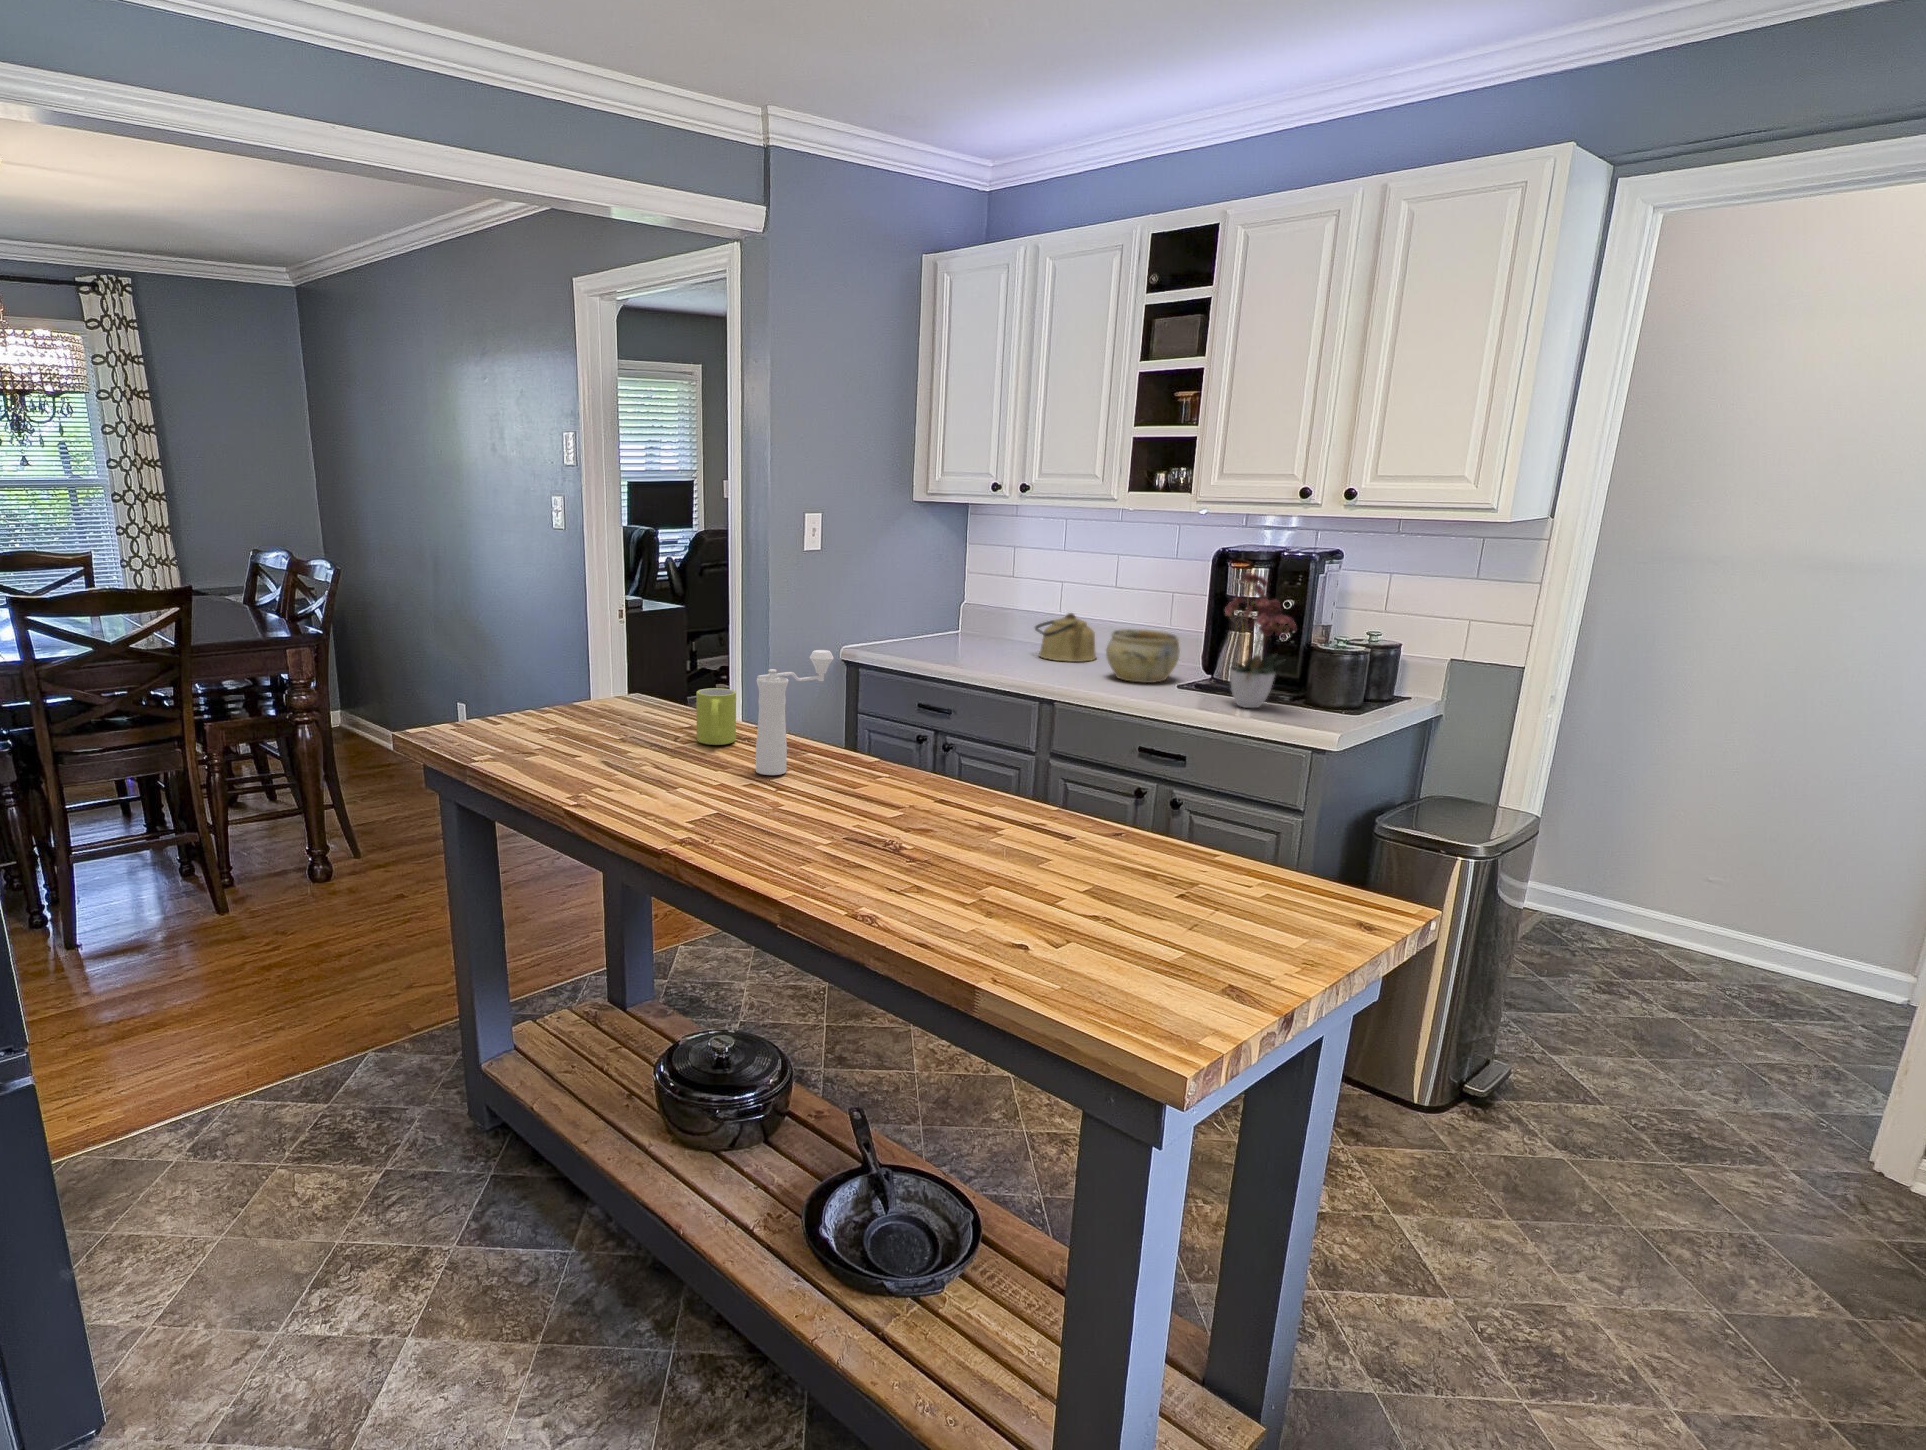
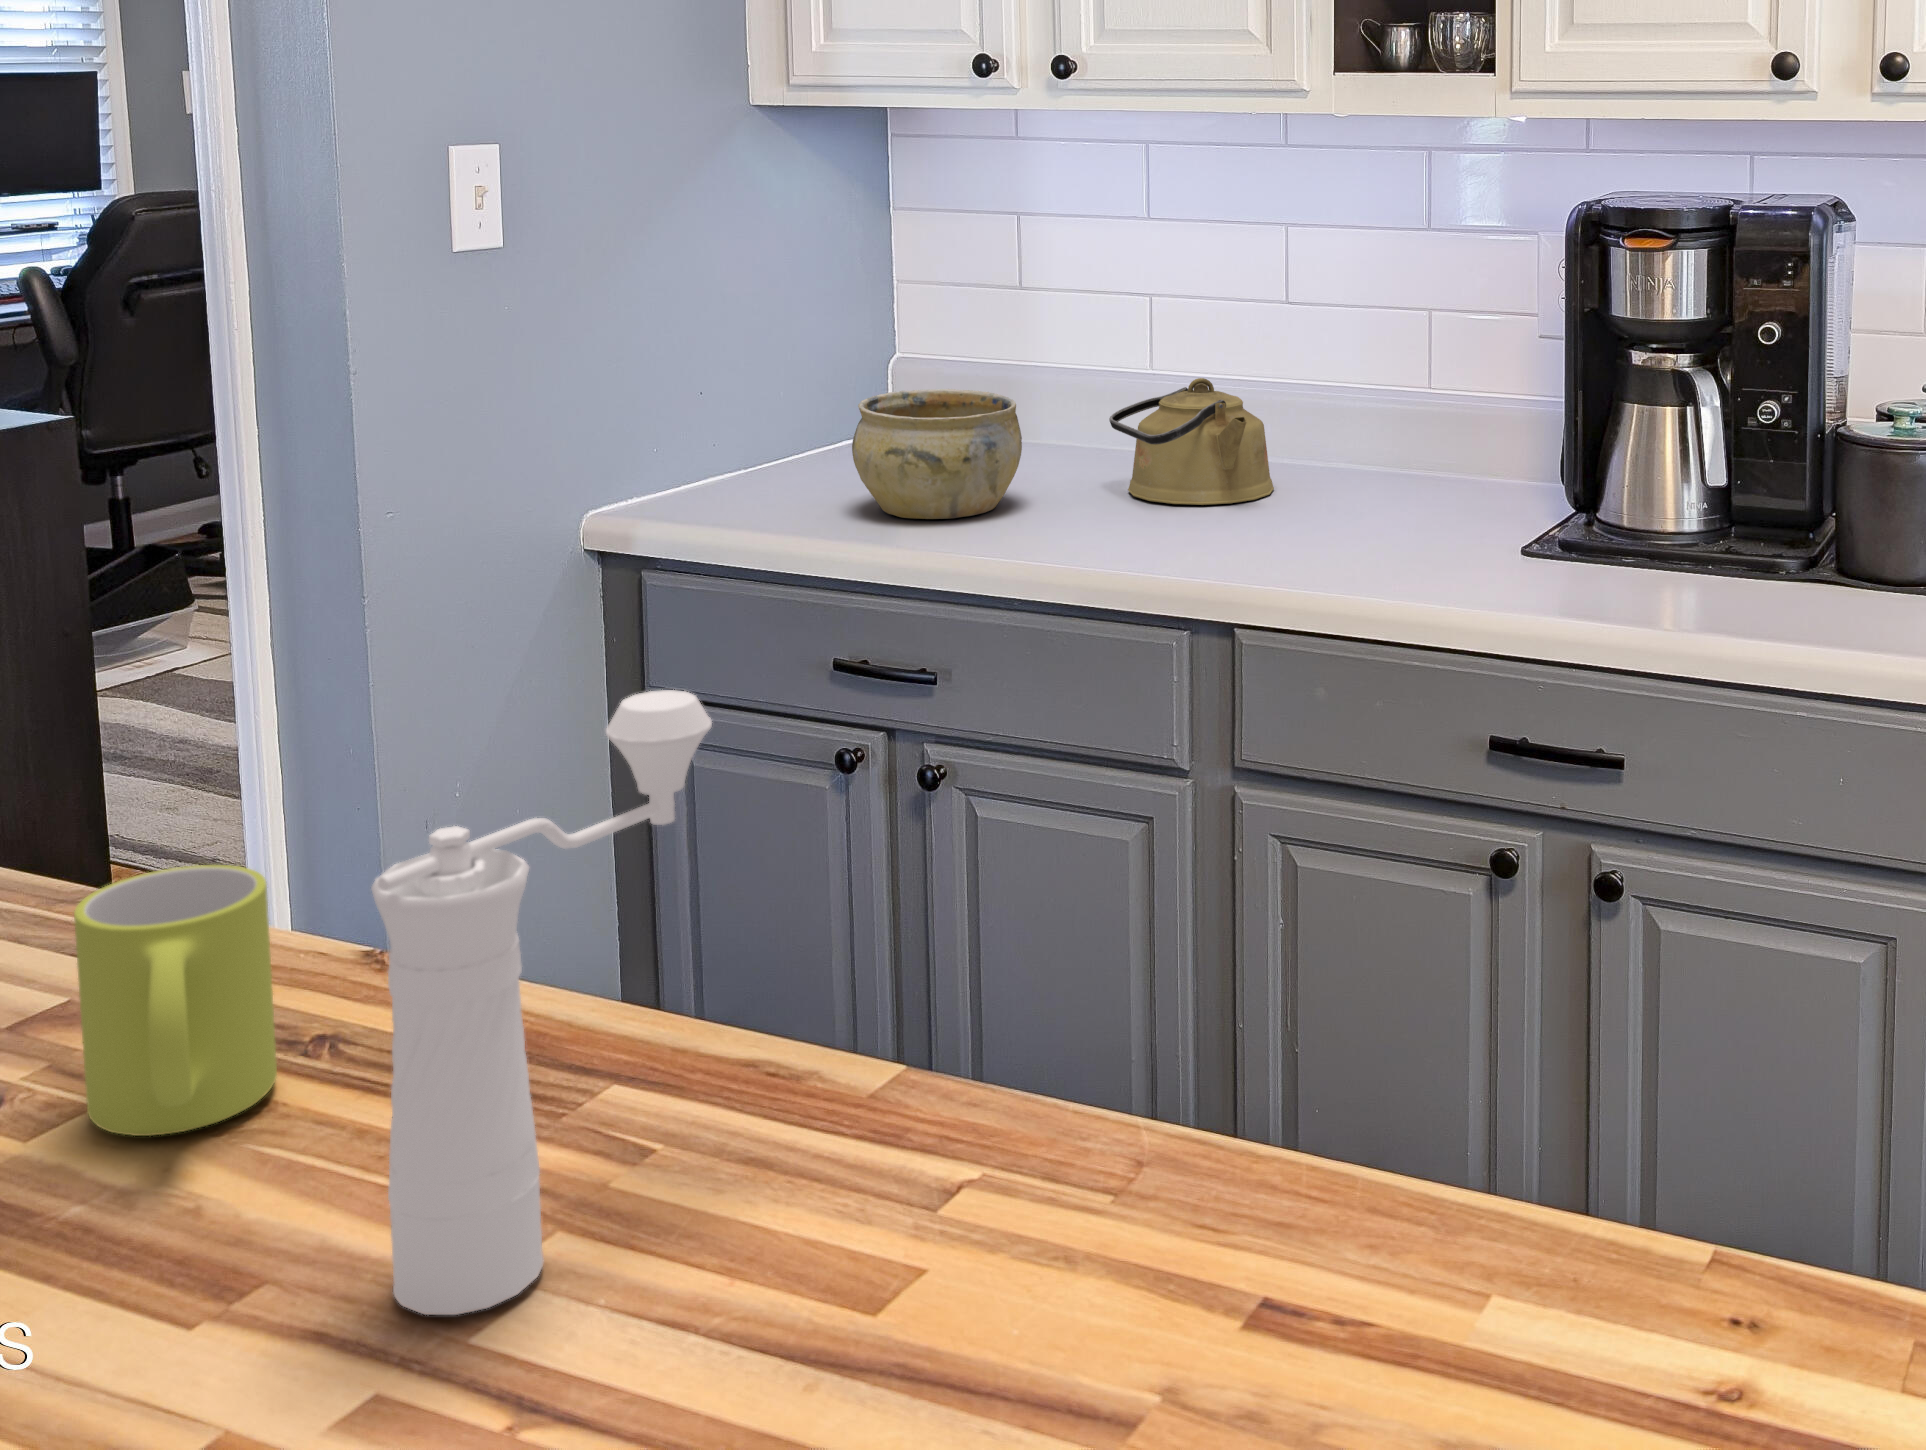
flower arrangement: present [1225,573,1296,708] -> none [1642,248,1873,609]
ceramic bowl: present [1106,629,1180,683] -> present [852,389,1022,519]

